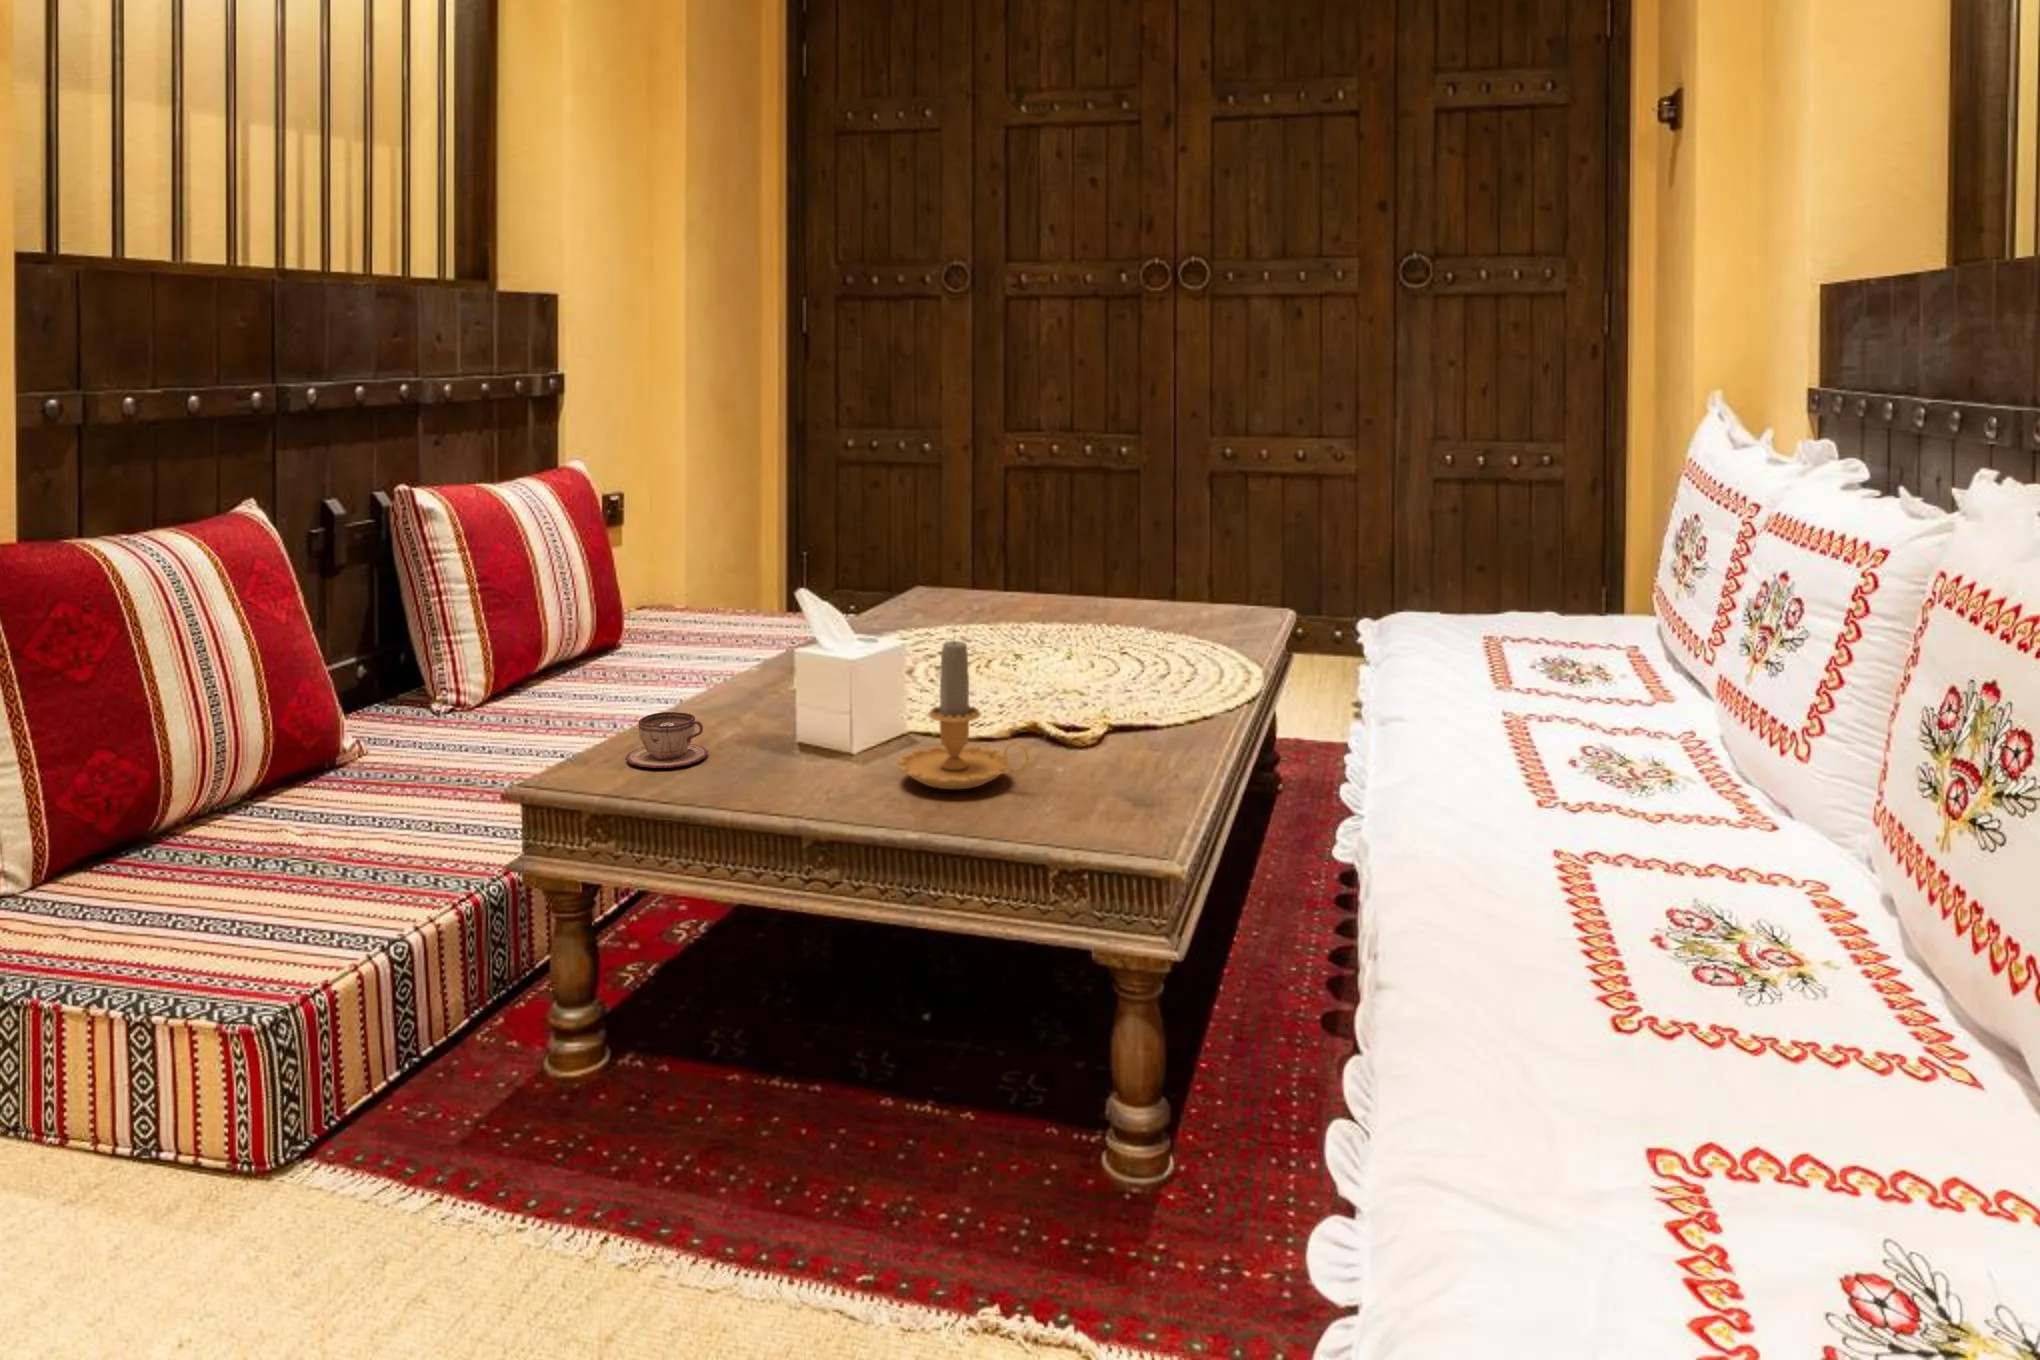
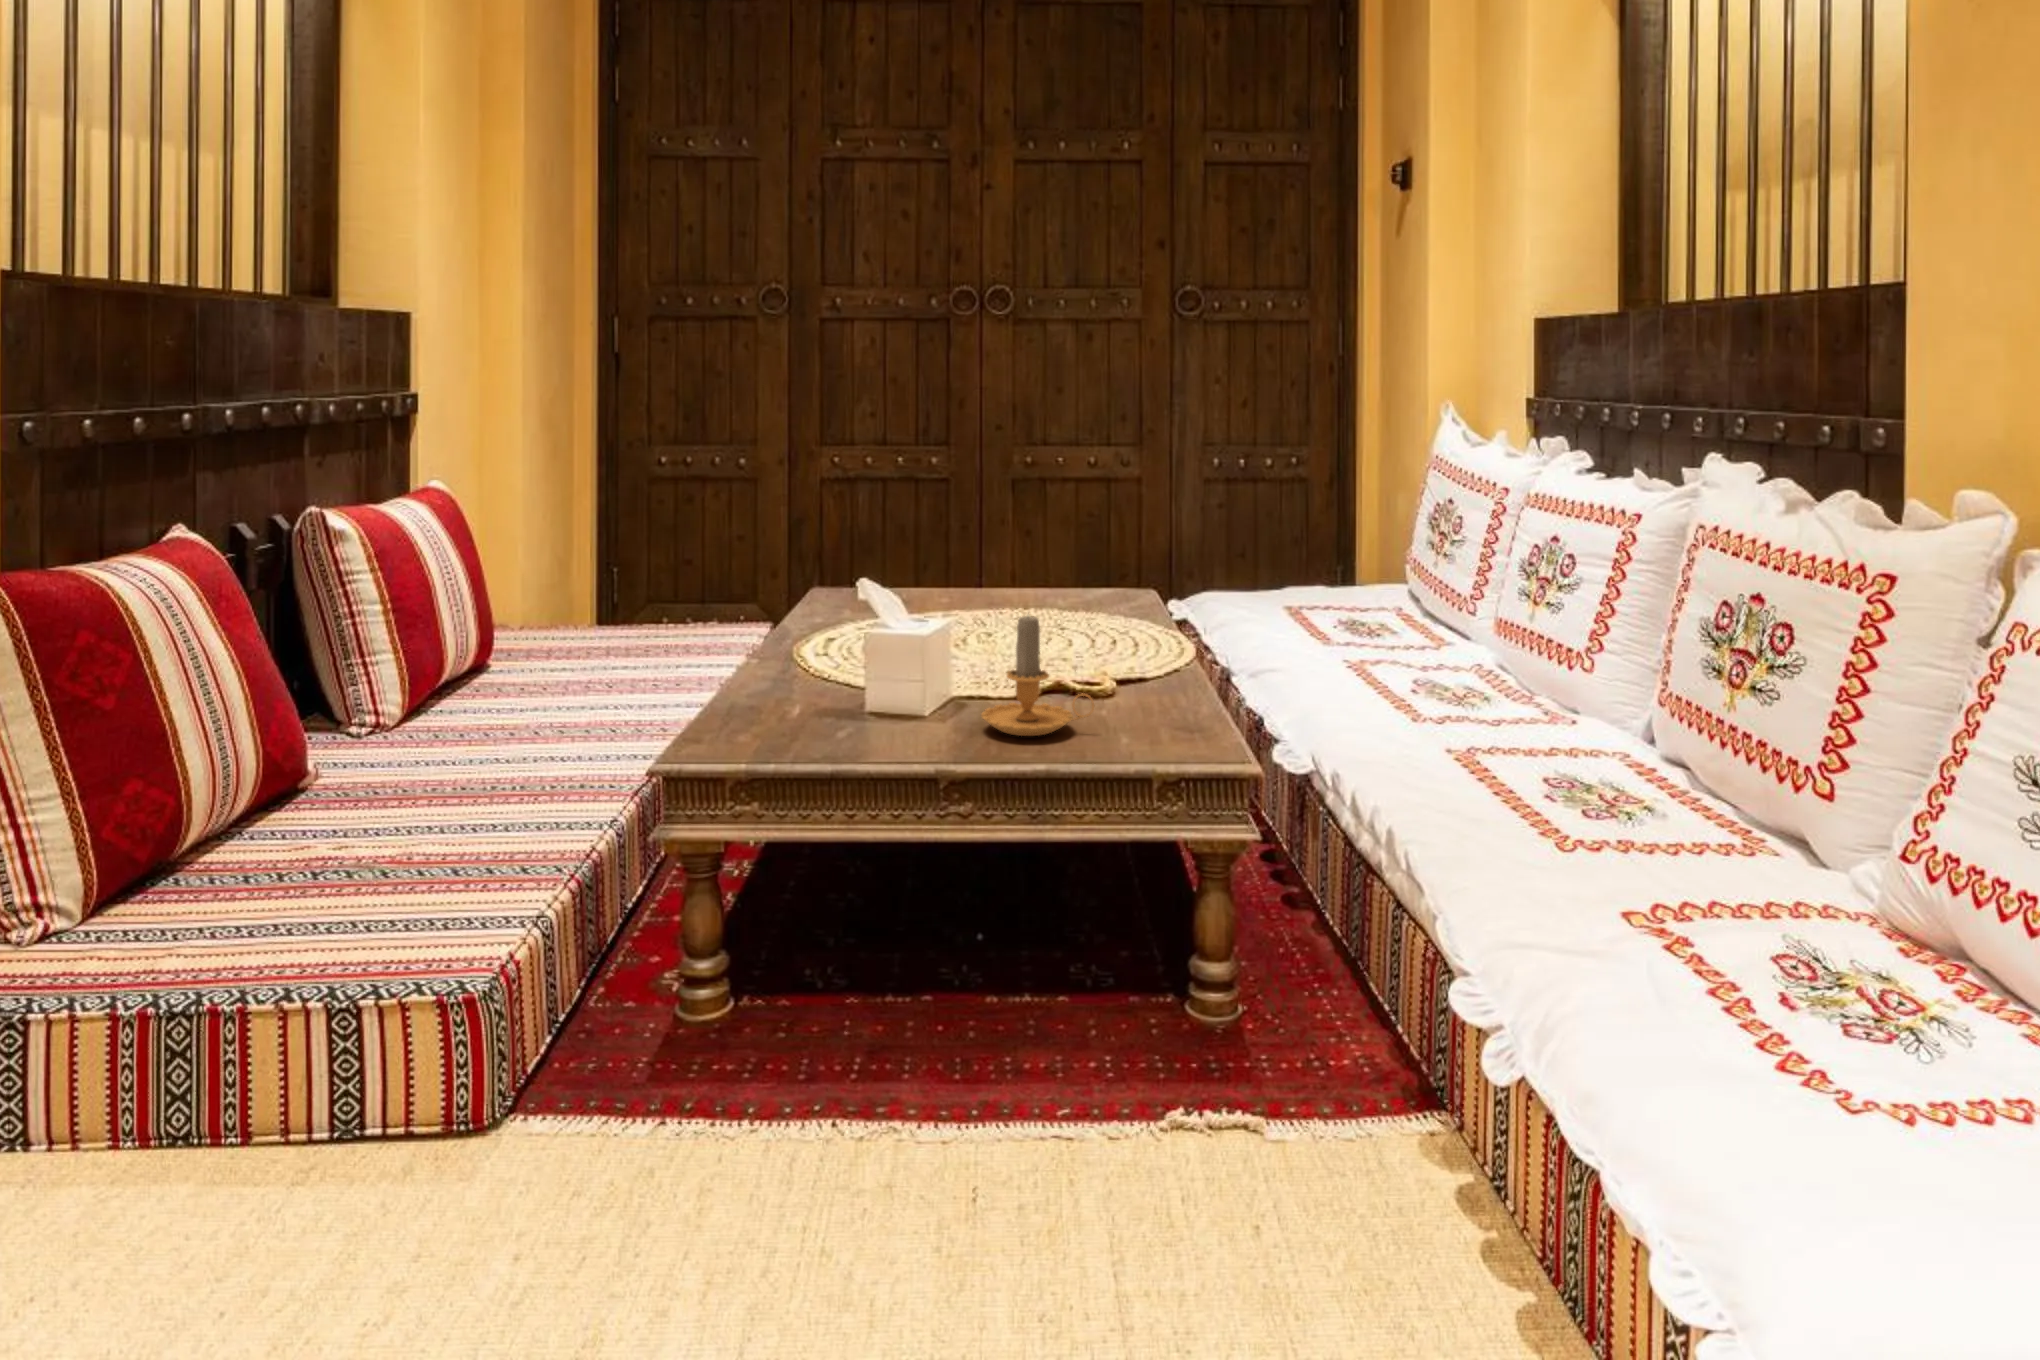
teacup: present [625,712,708,768] -> none [732,694,802,741]

